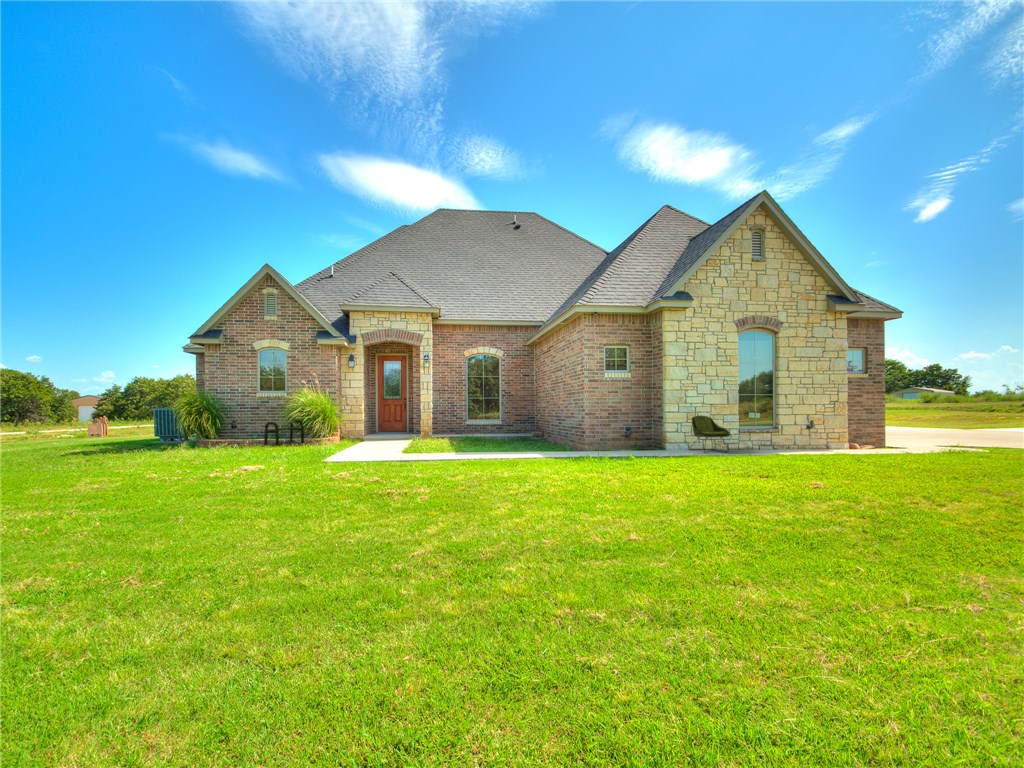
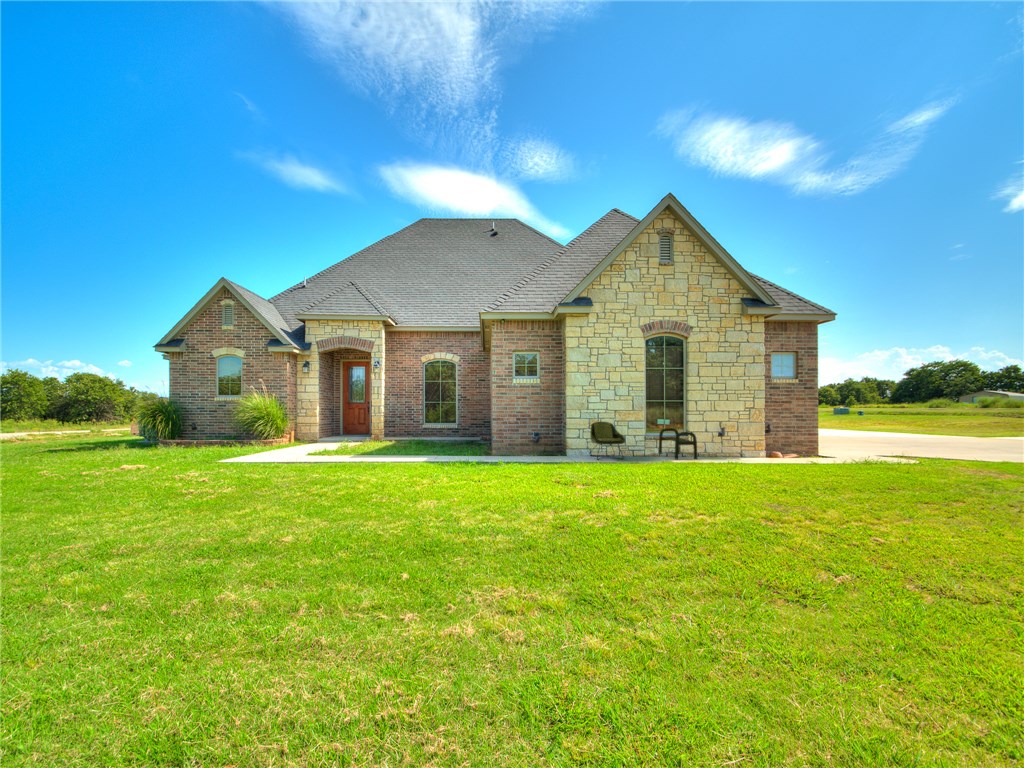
bench: present [264,420,304,446] -> present [659,428,697,459]

